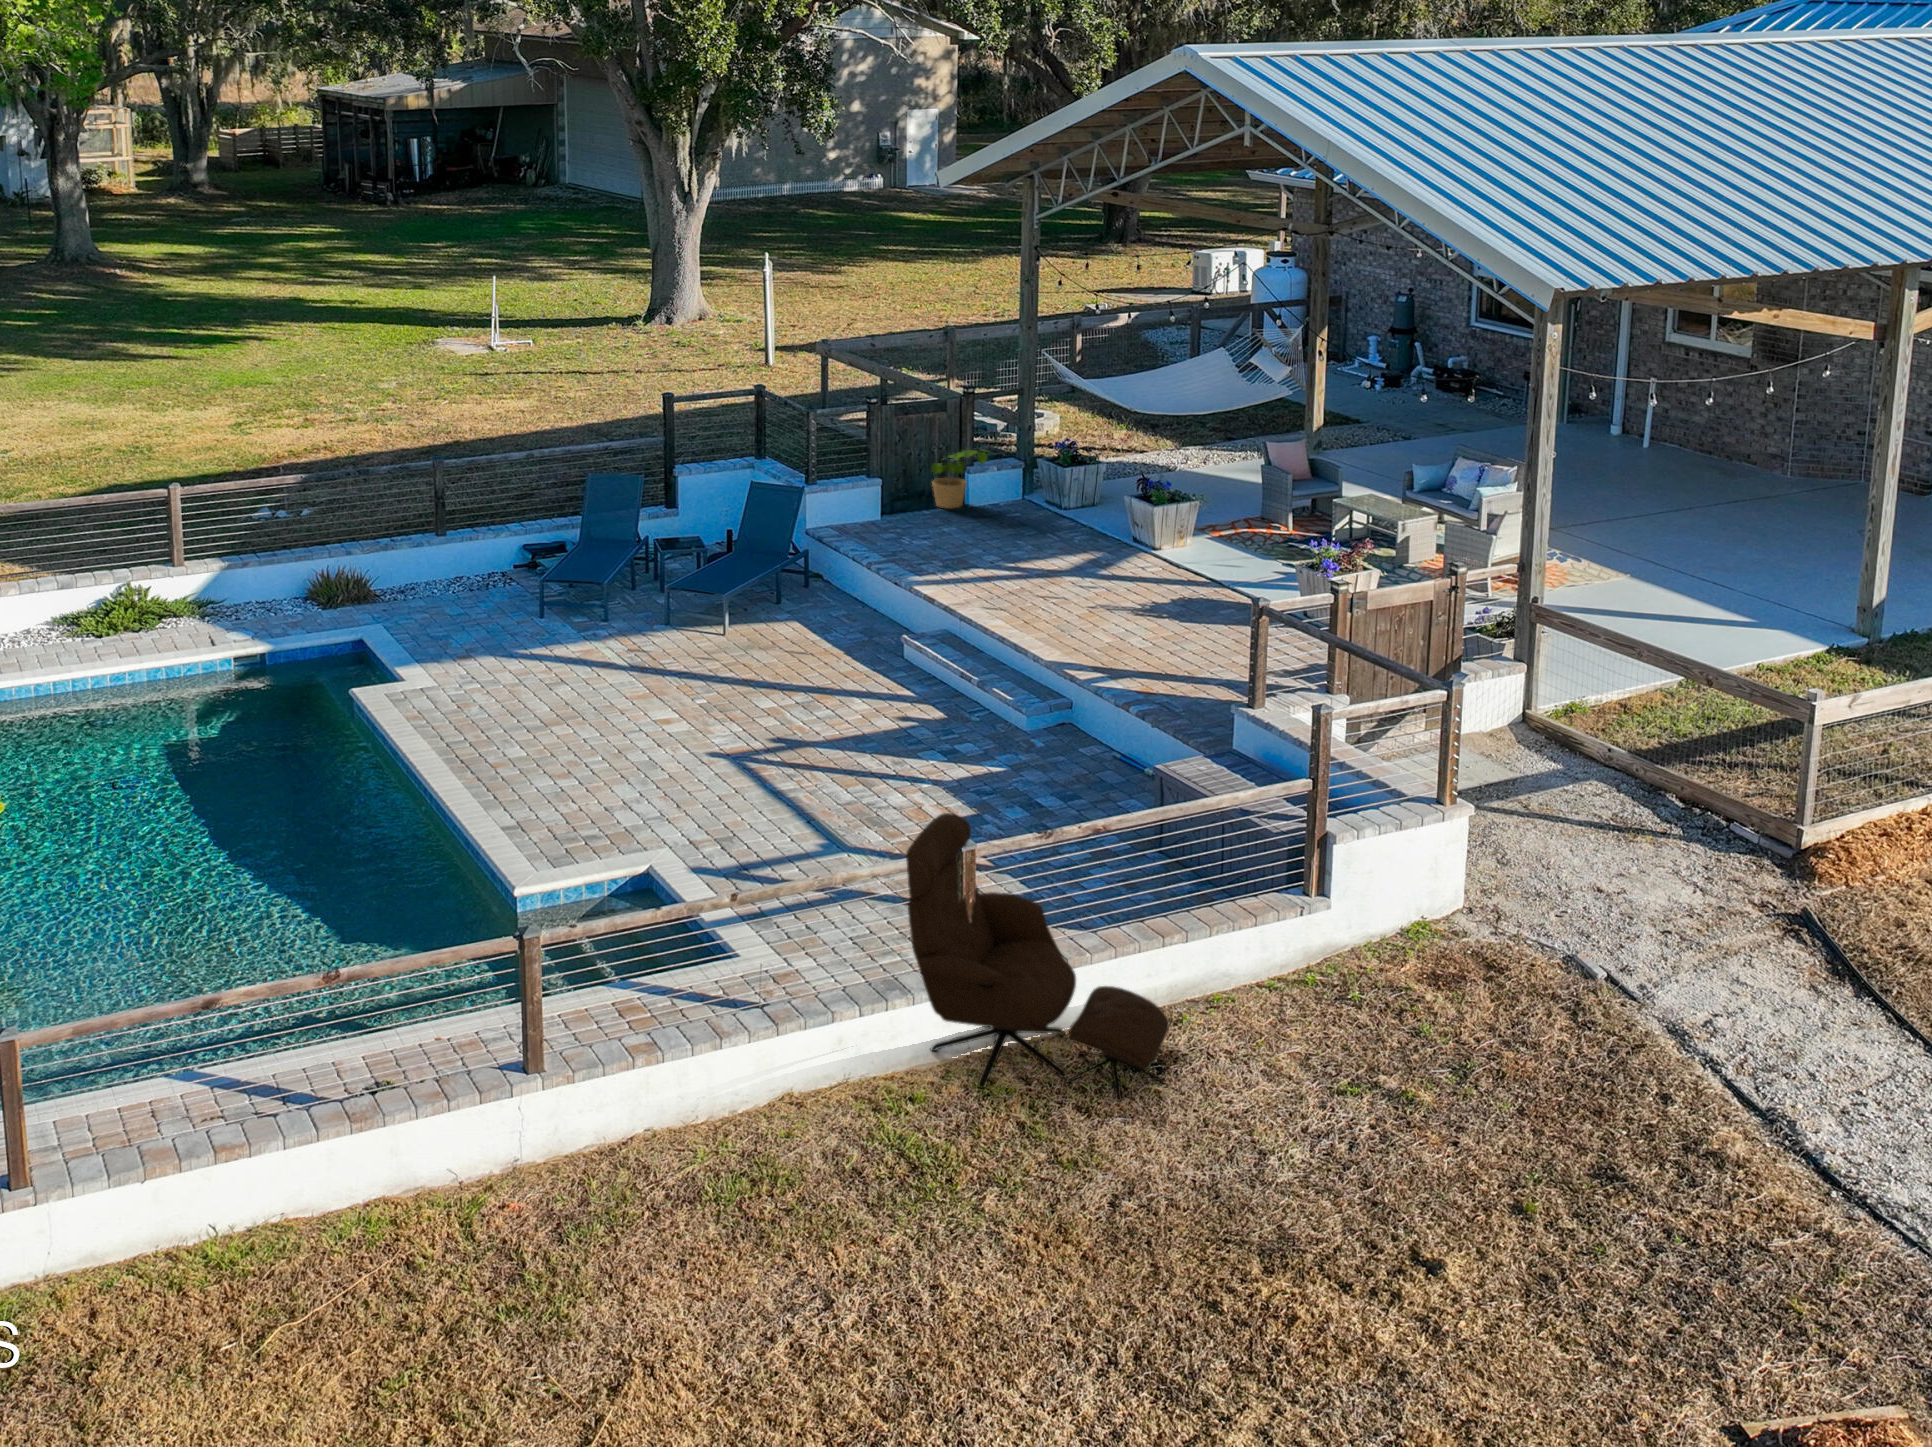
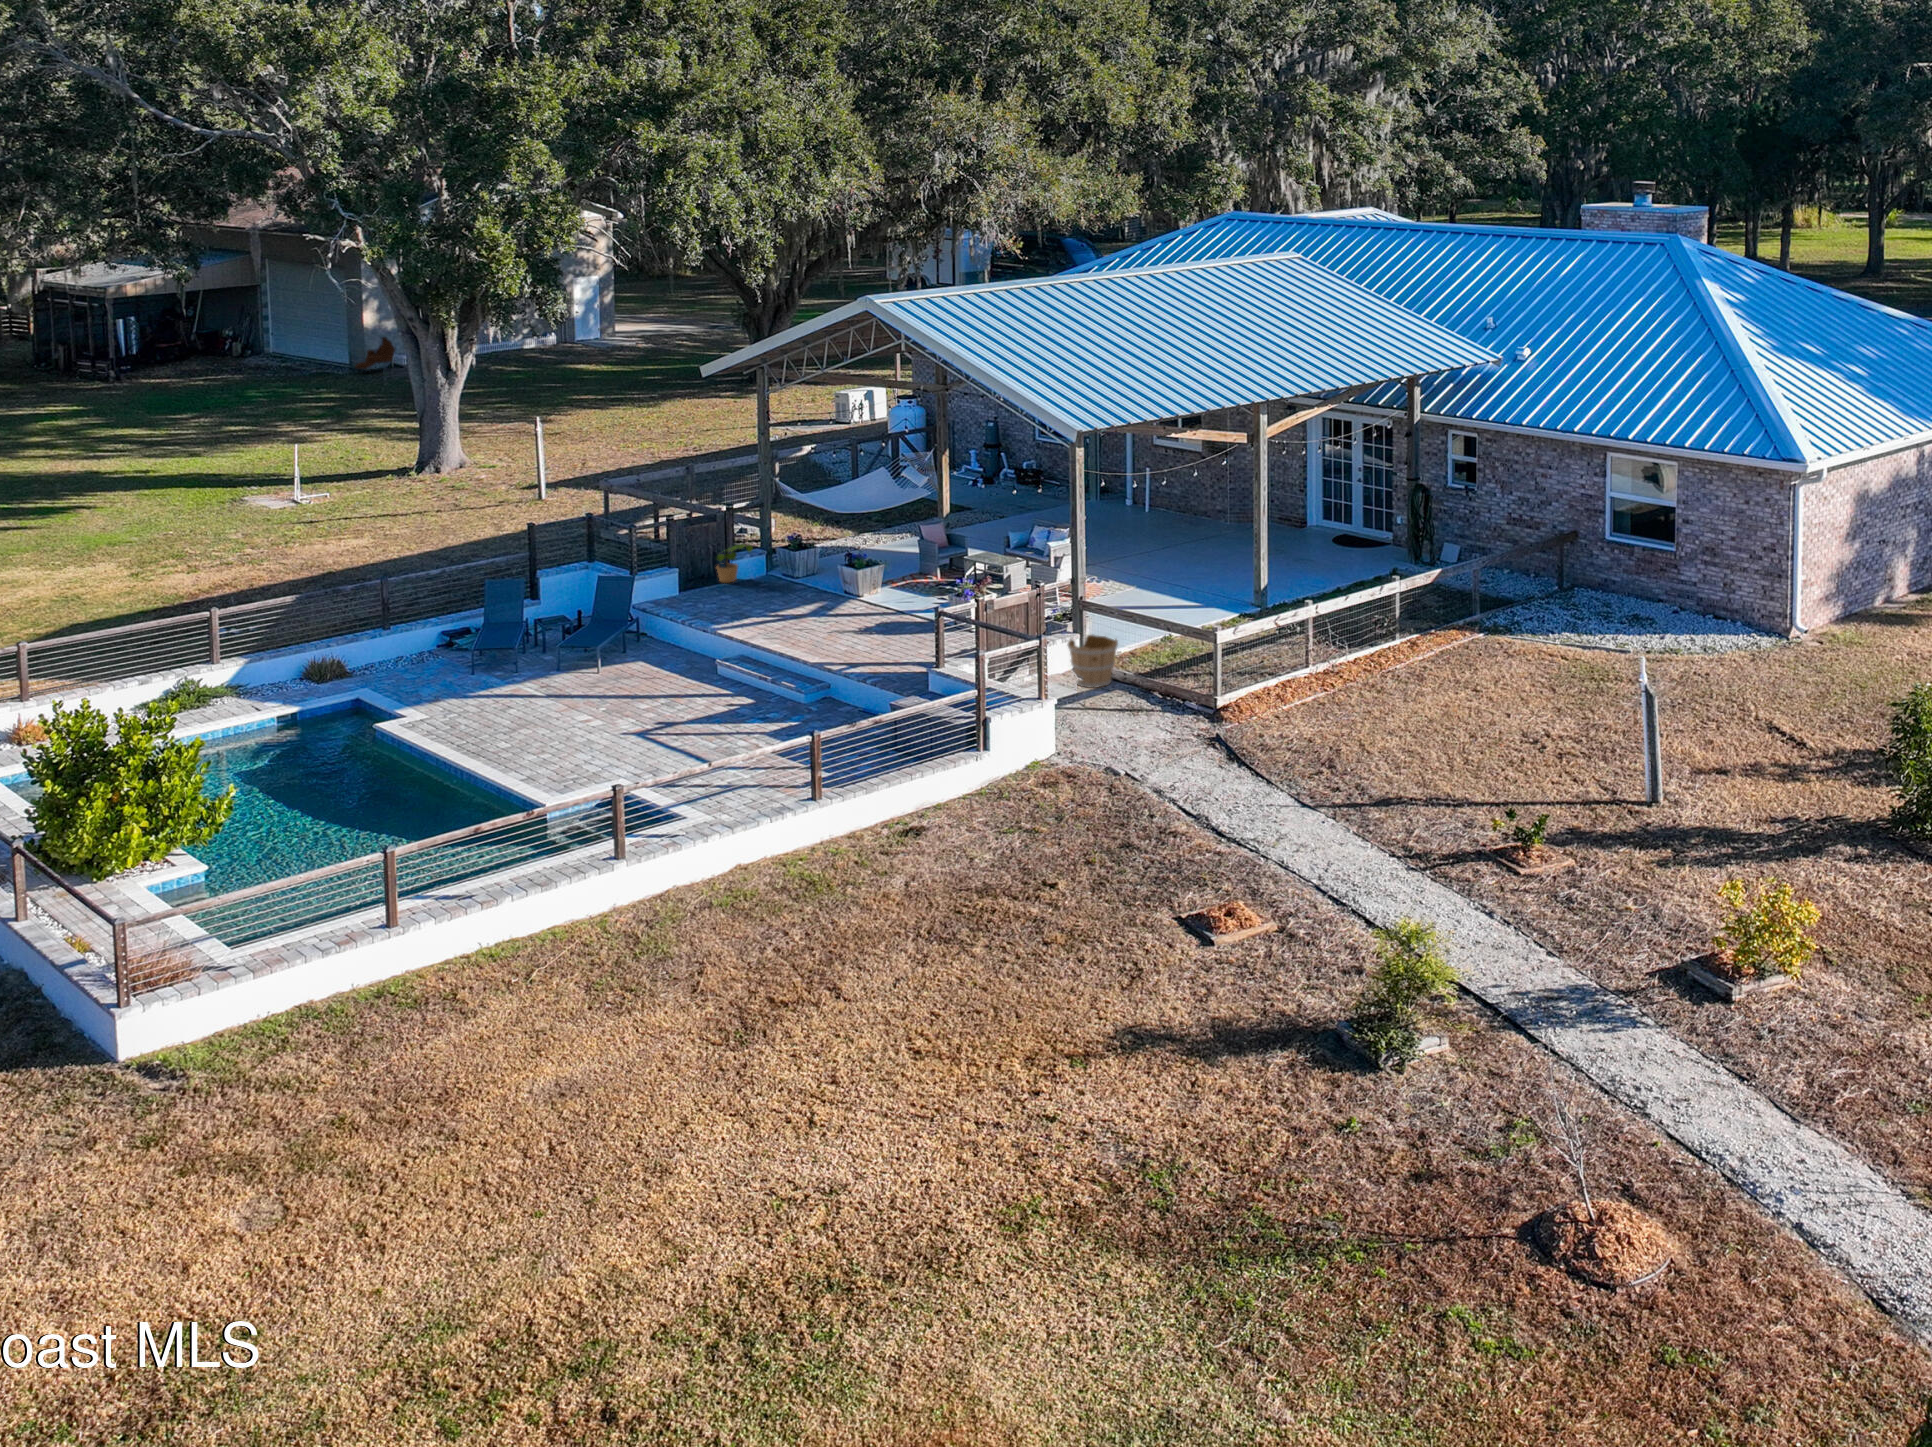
wooden bucket: none [1504,667,1603,767] -> present [1068,635,1118,688]
lounge chair: present [906,813,1169,1101] -> present [355,337,395,372]

